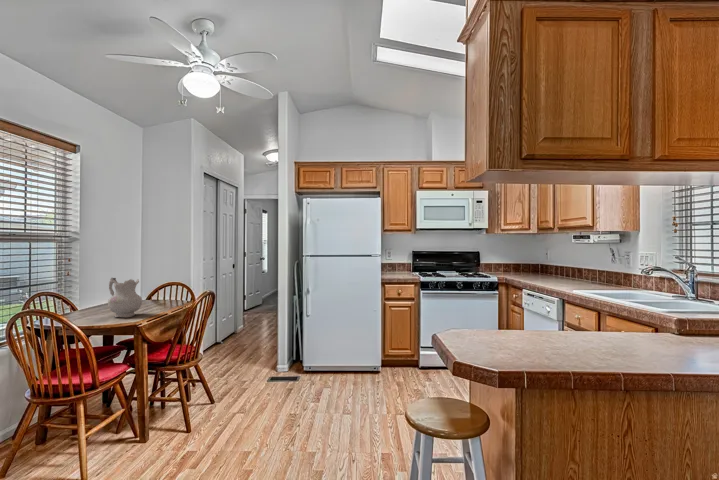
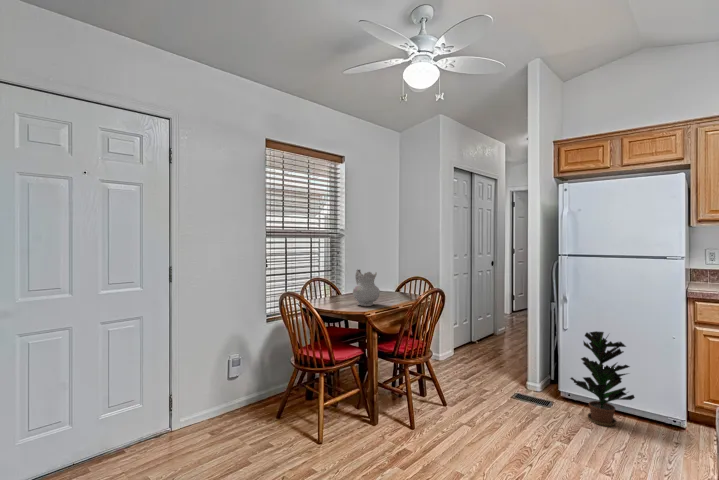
potted plant: none [314,312,358,384] -> present [570,331,635,426]

